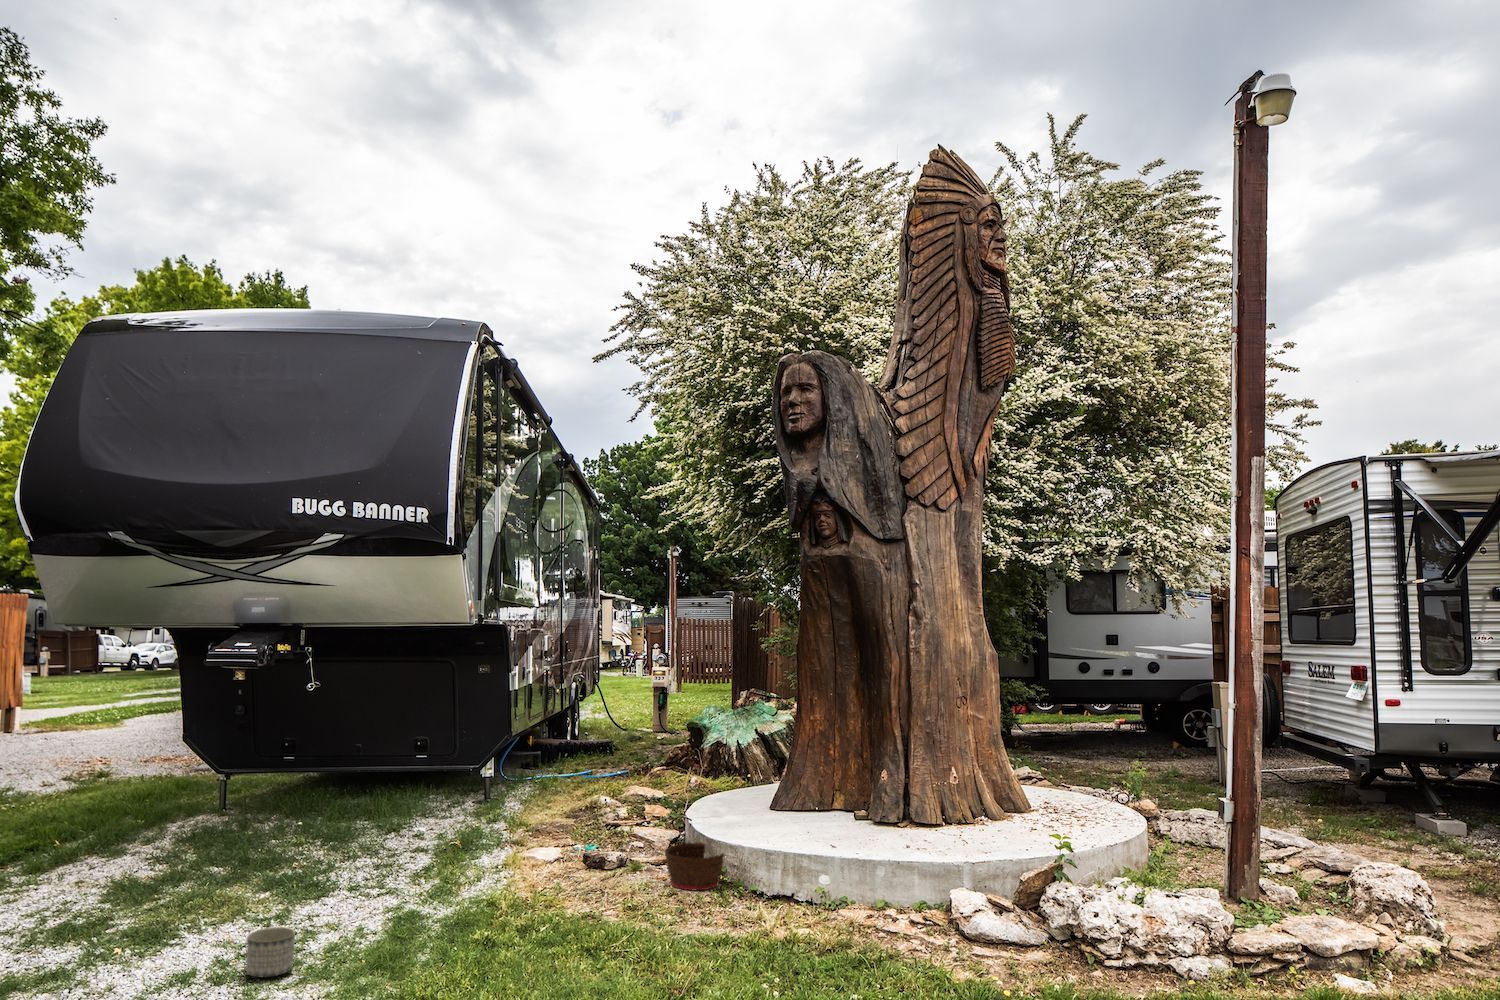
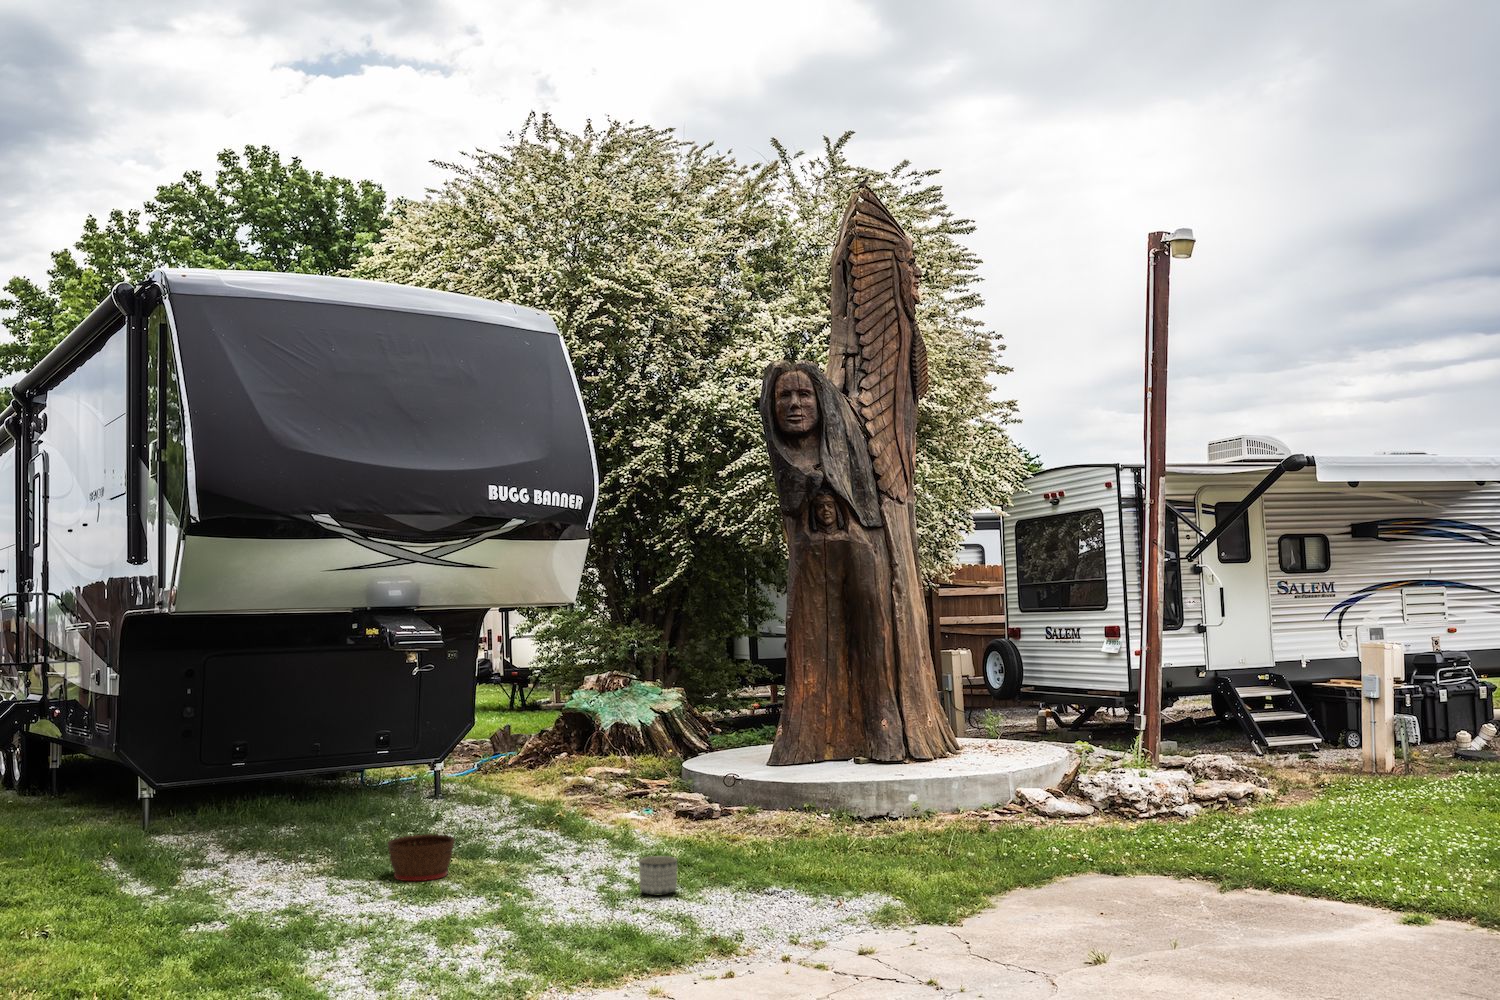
basket: present [665,843,724,890] -> present [388,834,455,881]

